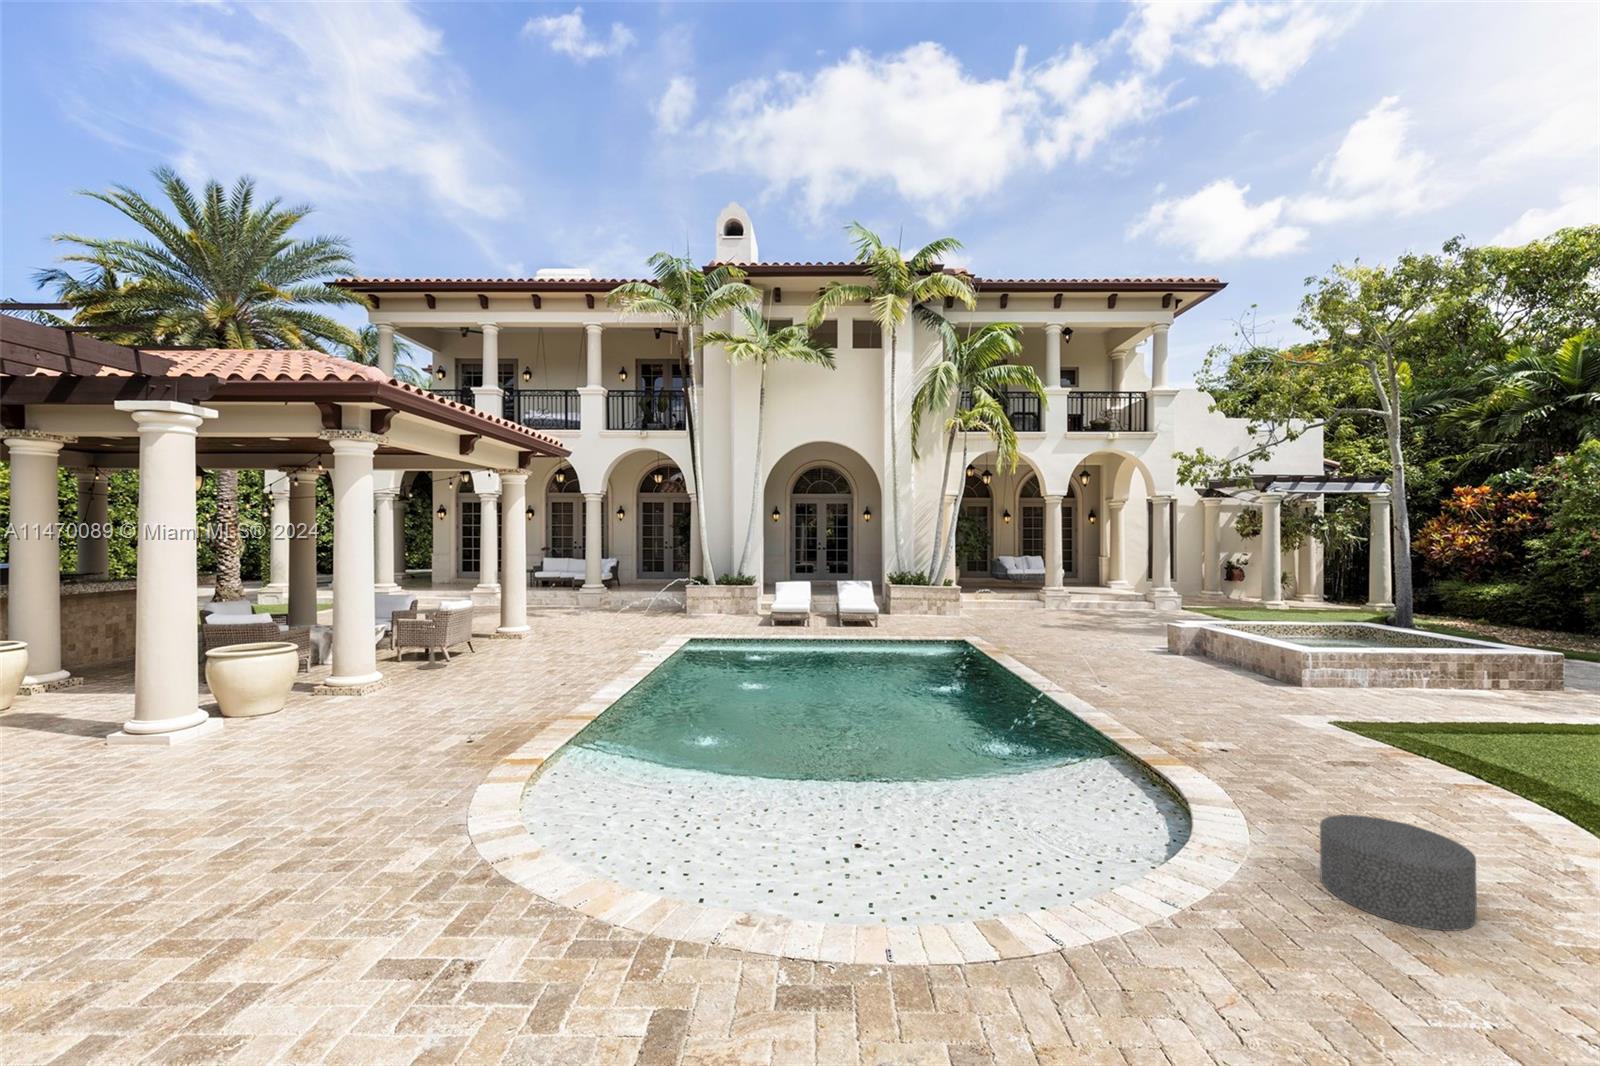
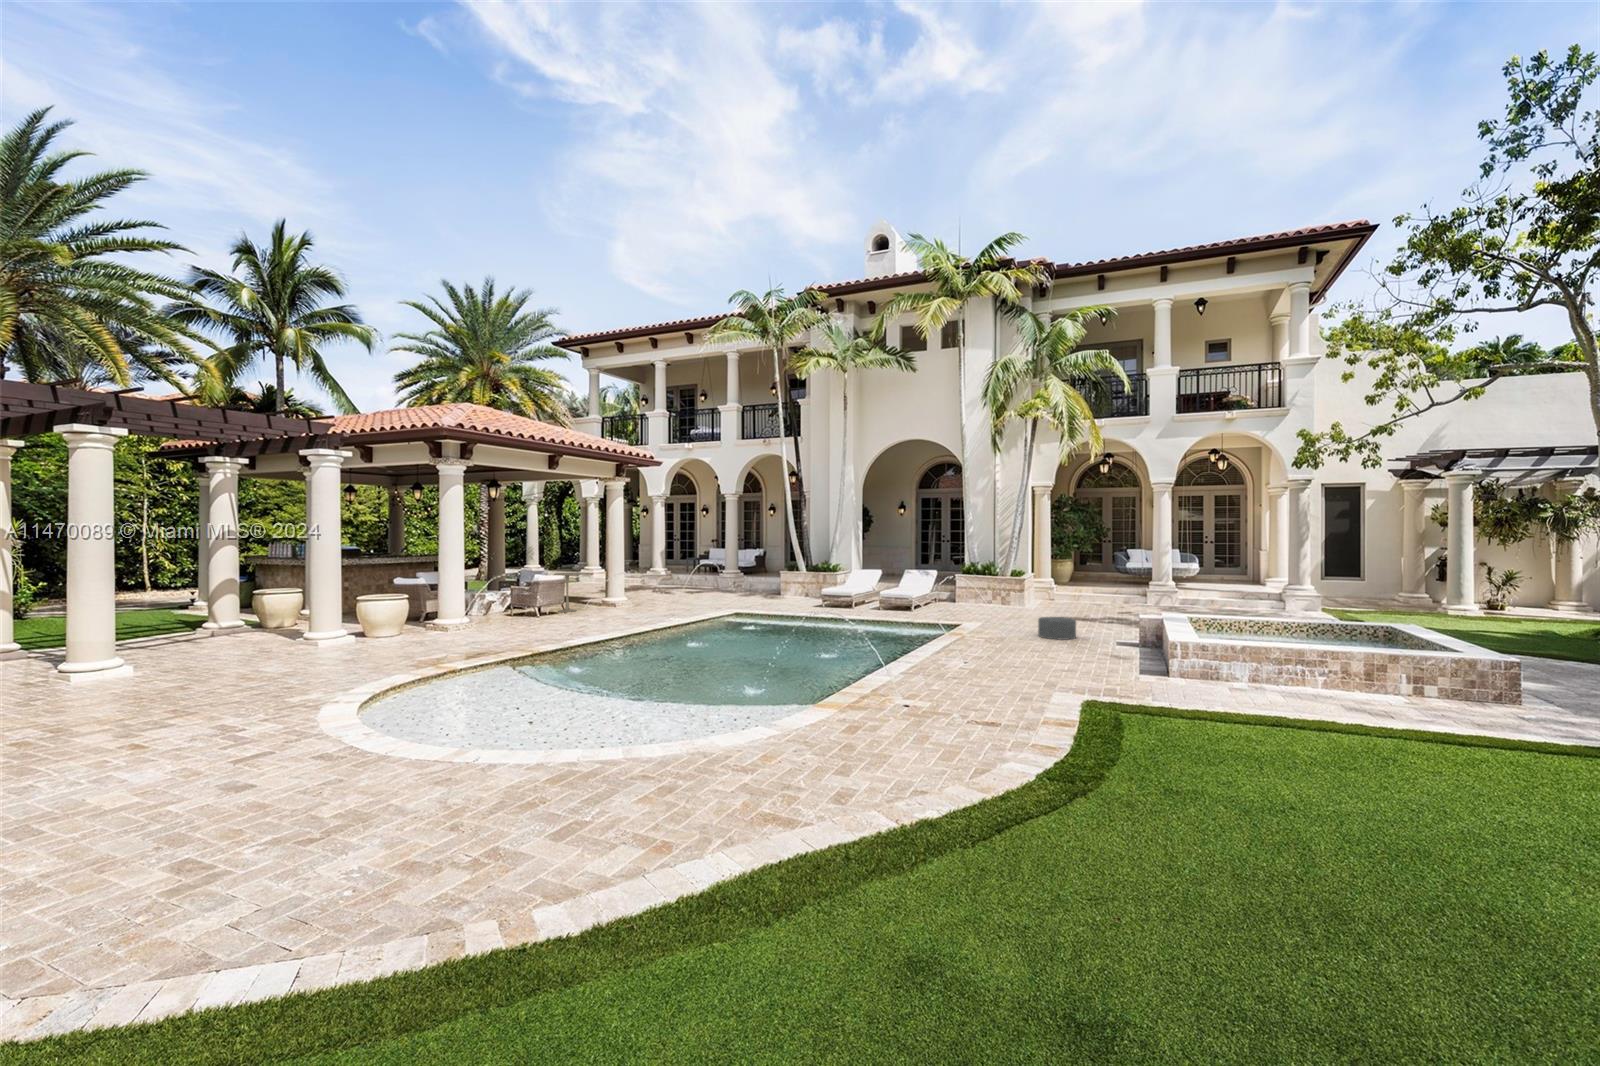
ottoman: present [1320,815,1477,931] -> present [1038,617,1076,640]

